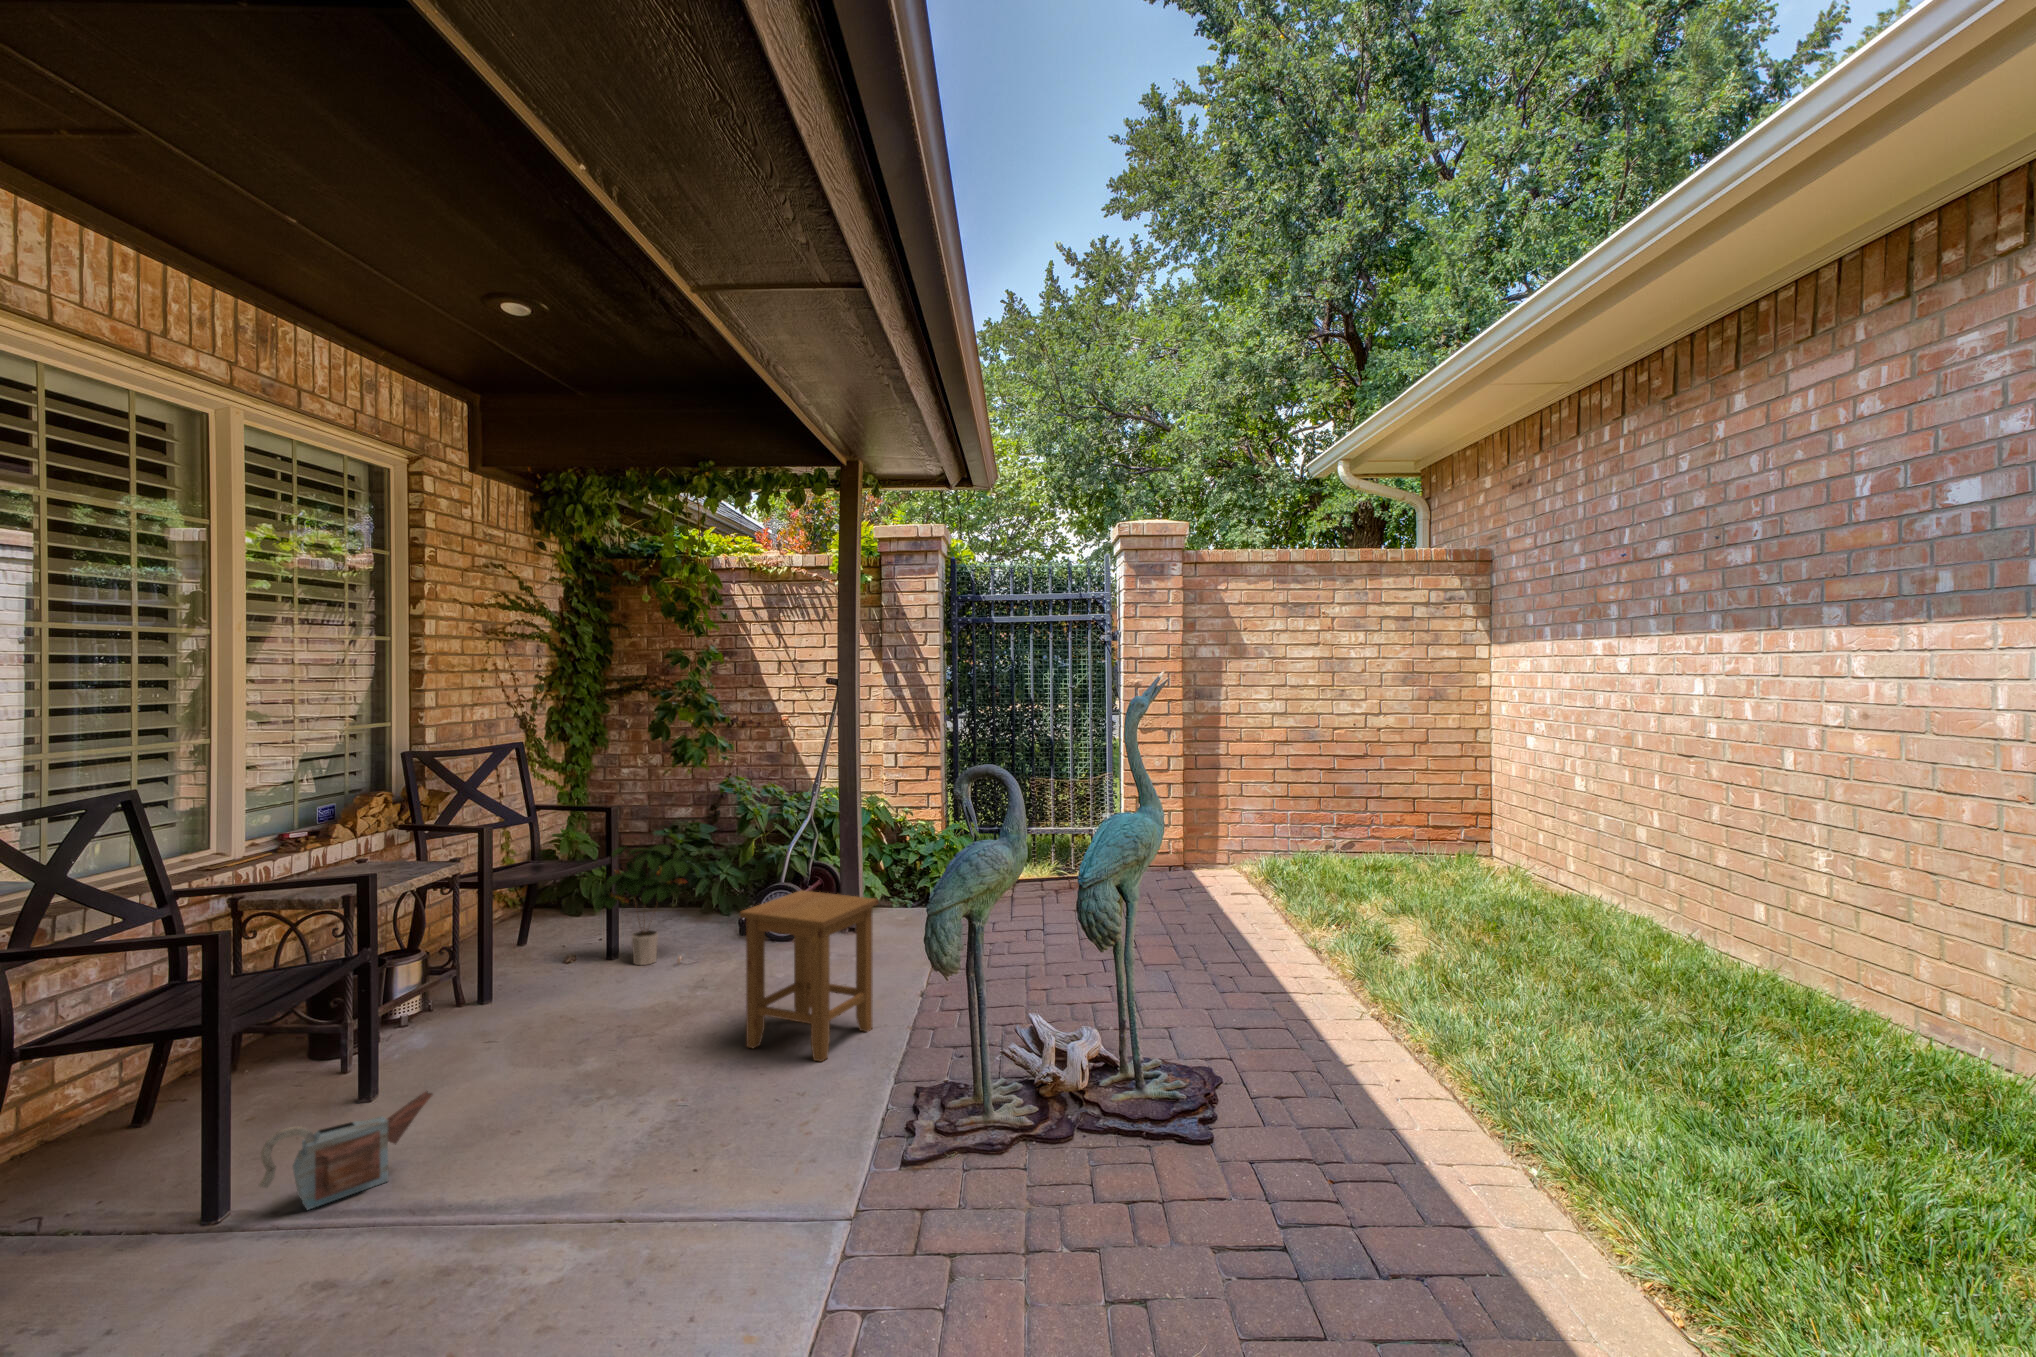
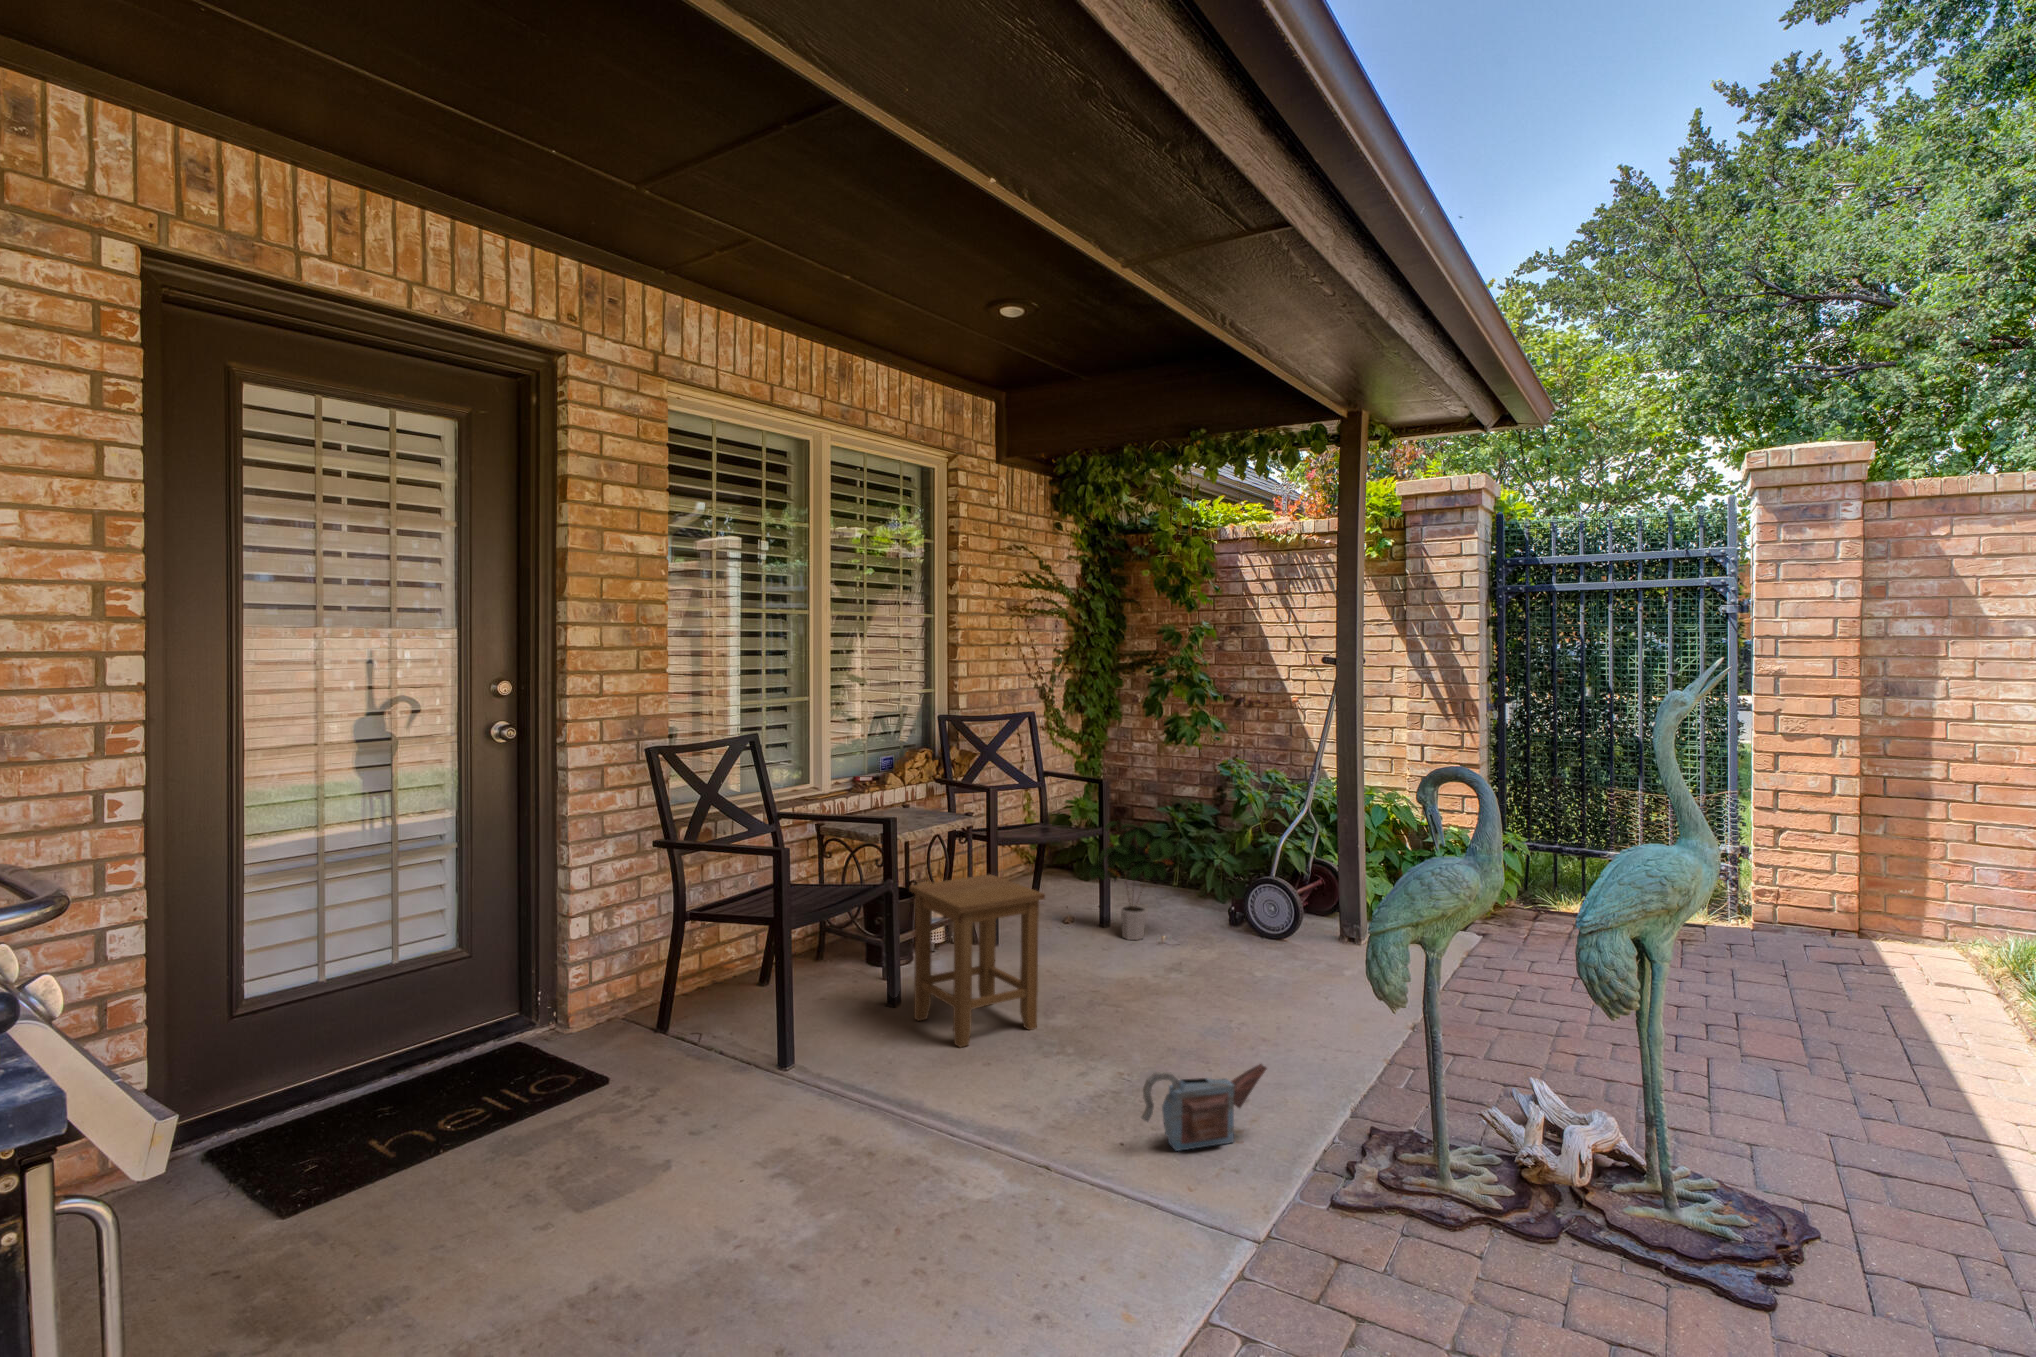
stool: present [740,890,879,1062] -> present [909,874,1045,1047]
watering can: present [259,1092,432,1210] -> present [1141,1064,1267,1151]

